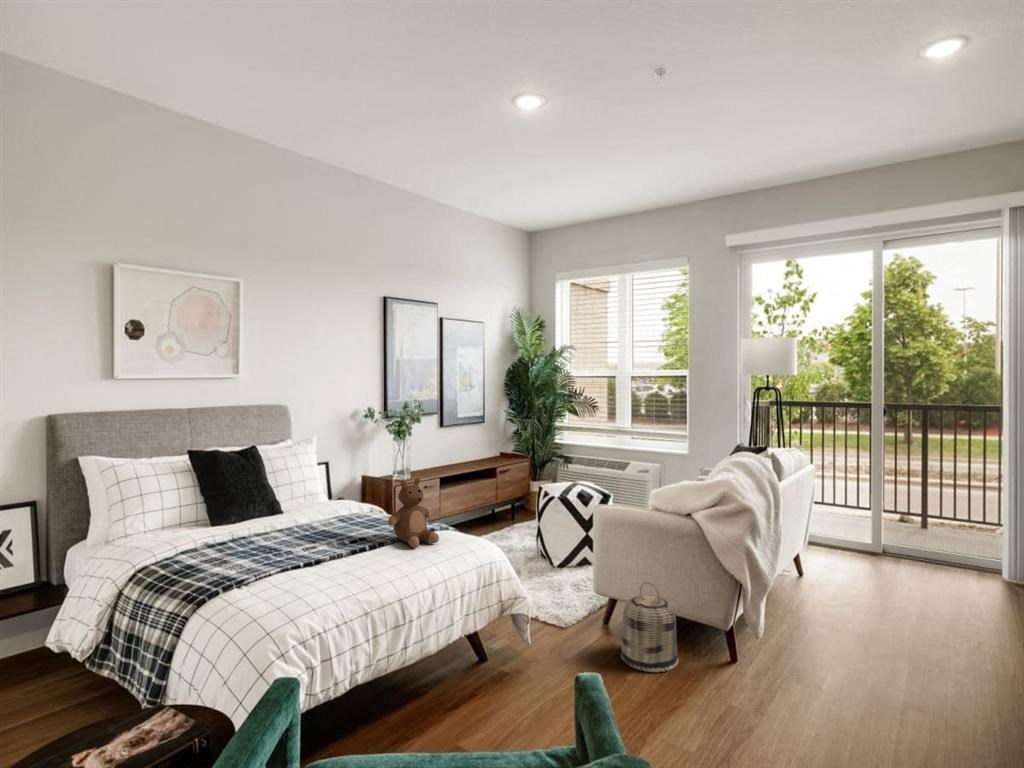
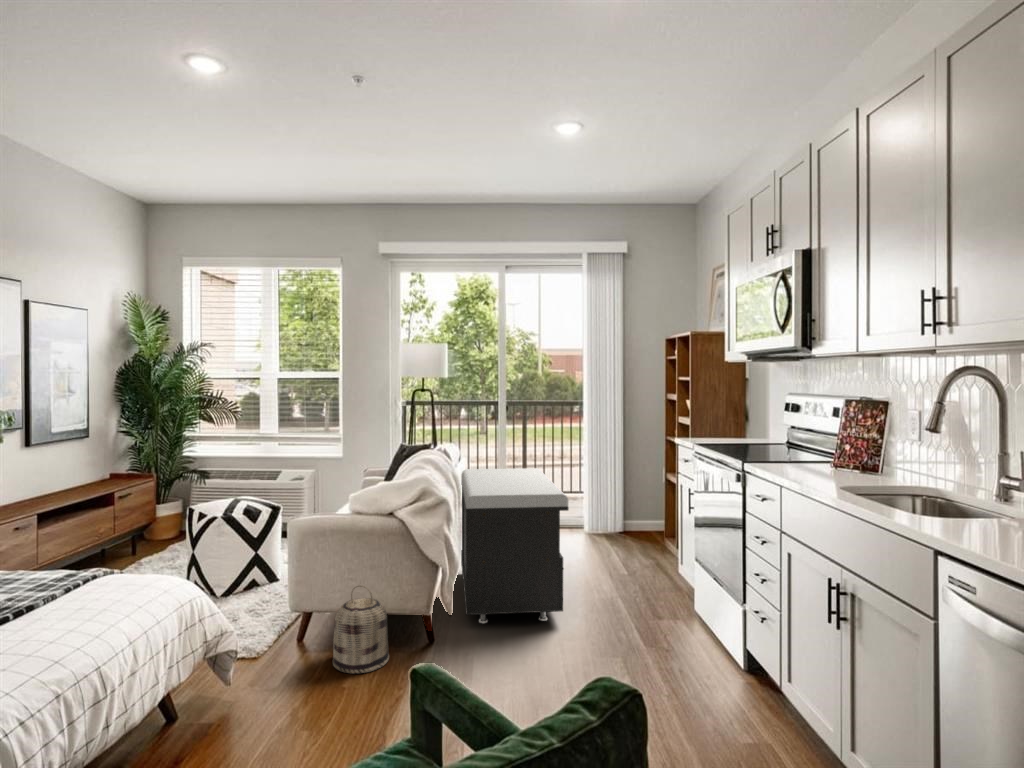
teddy bear: present [388,478,439,548] -> none [39,514,118,602]
storage bench: none [776,478,920,677] -> present [461,468,569,624]

